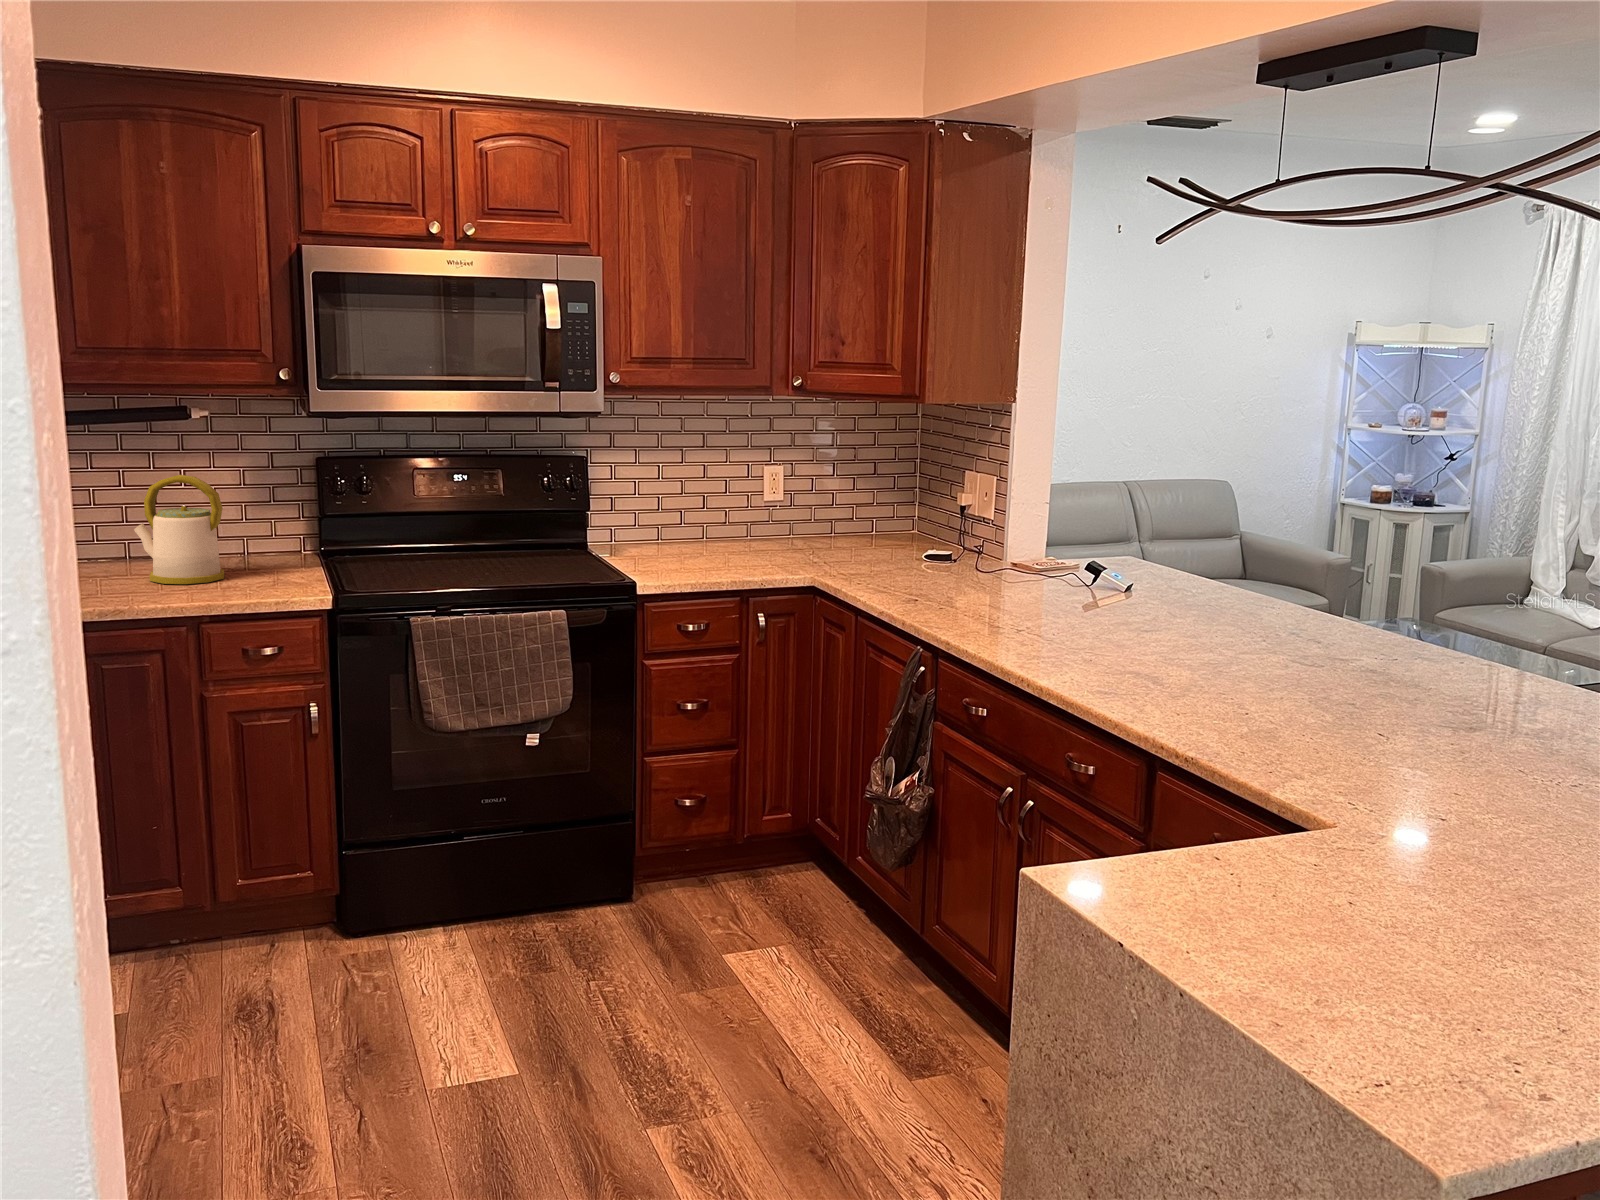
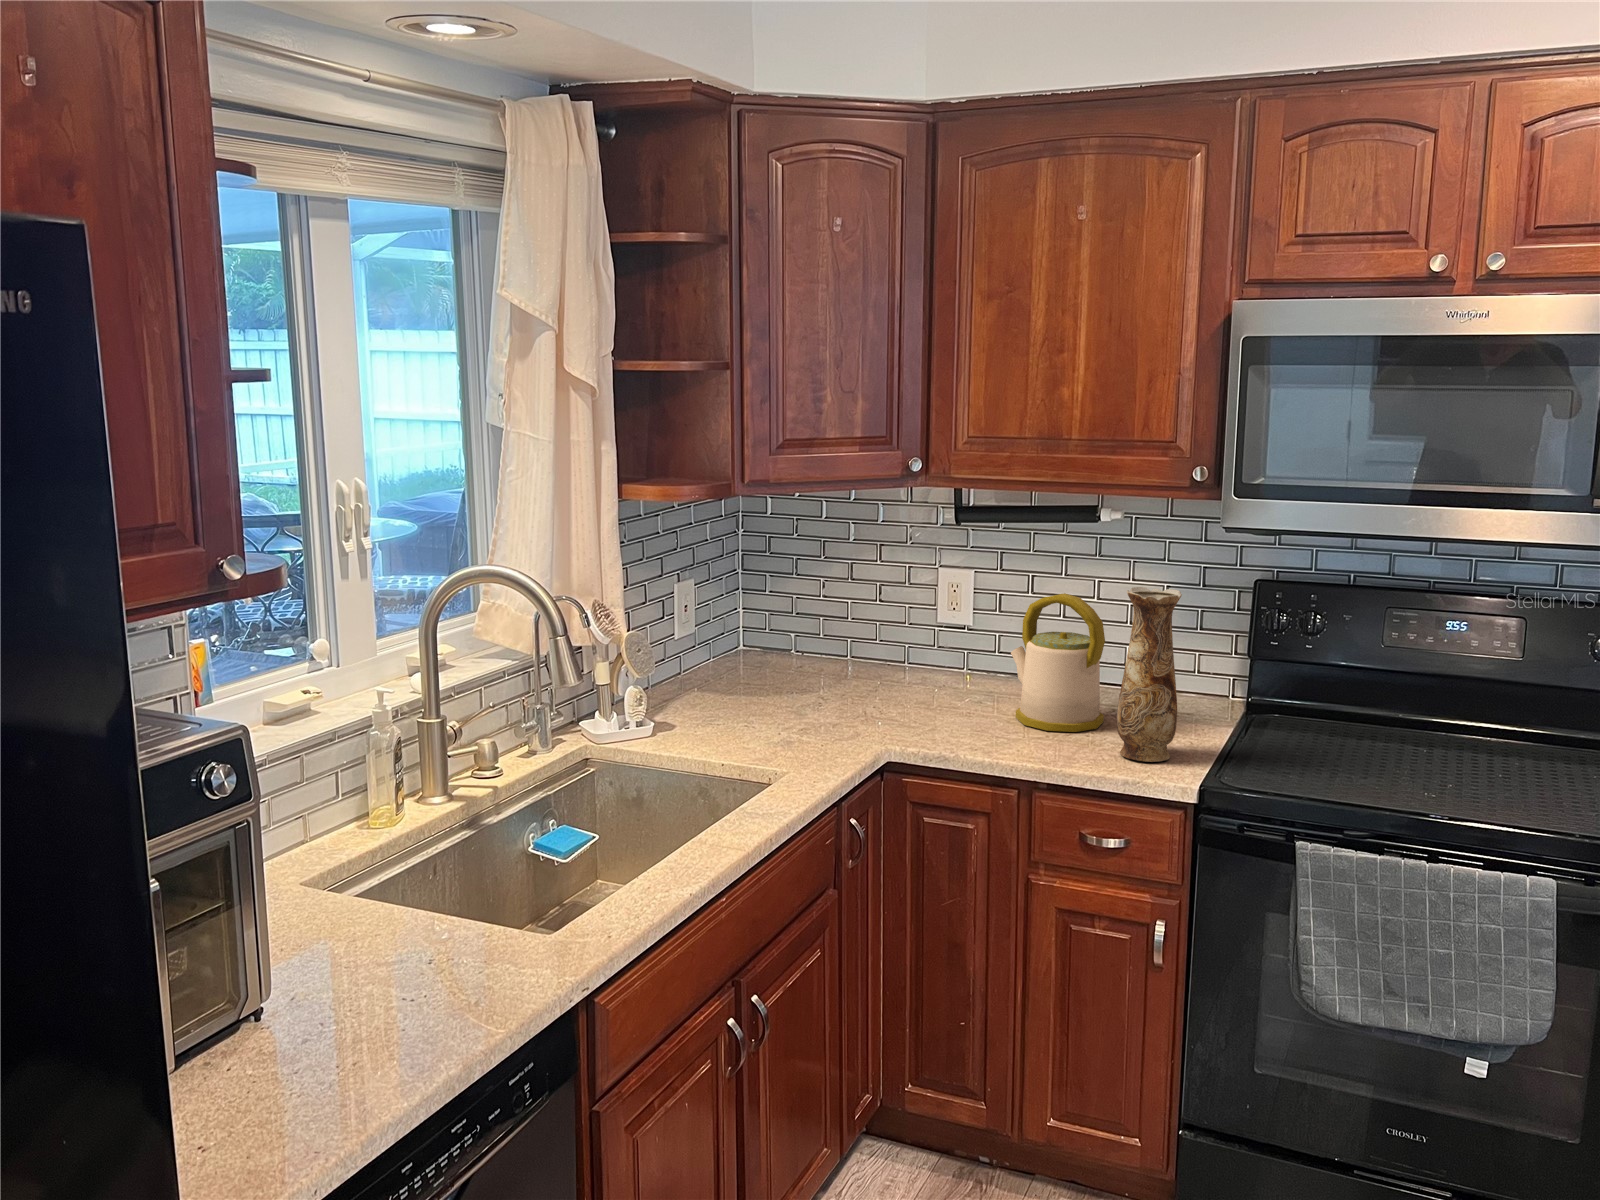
vase: none [249,459,299,589] -> present [1117,587,1182,762]

